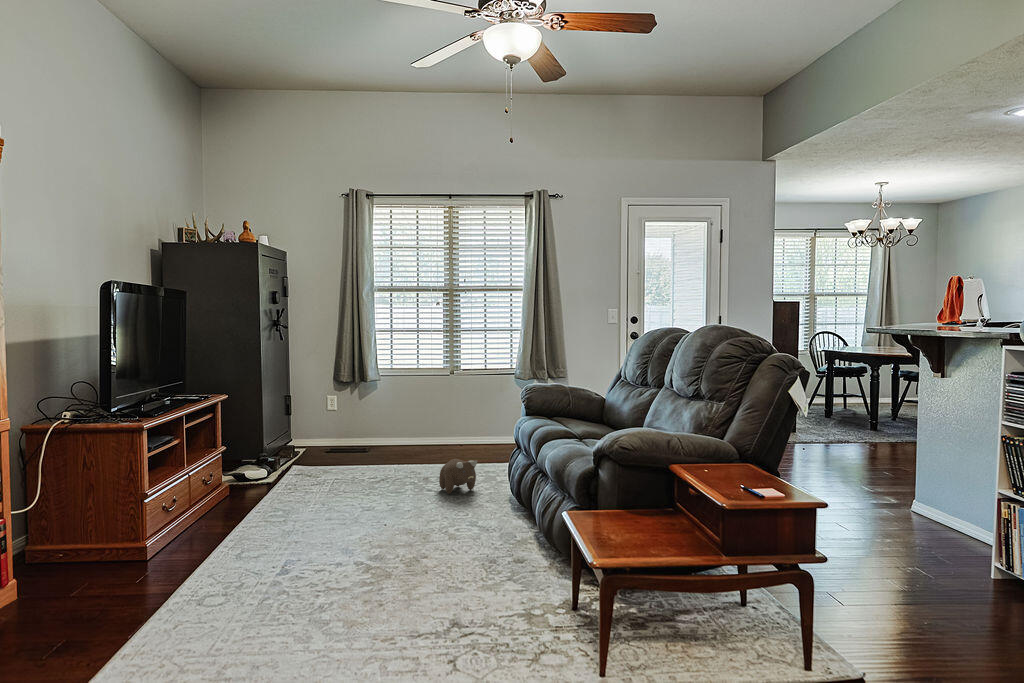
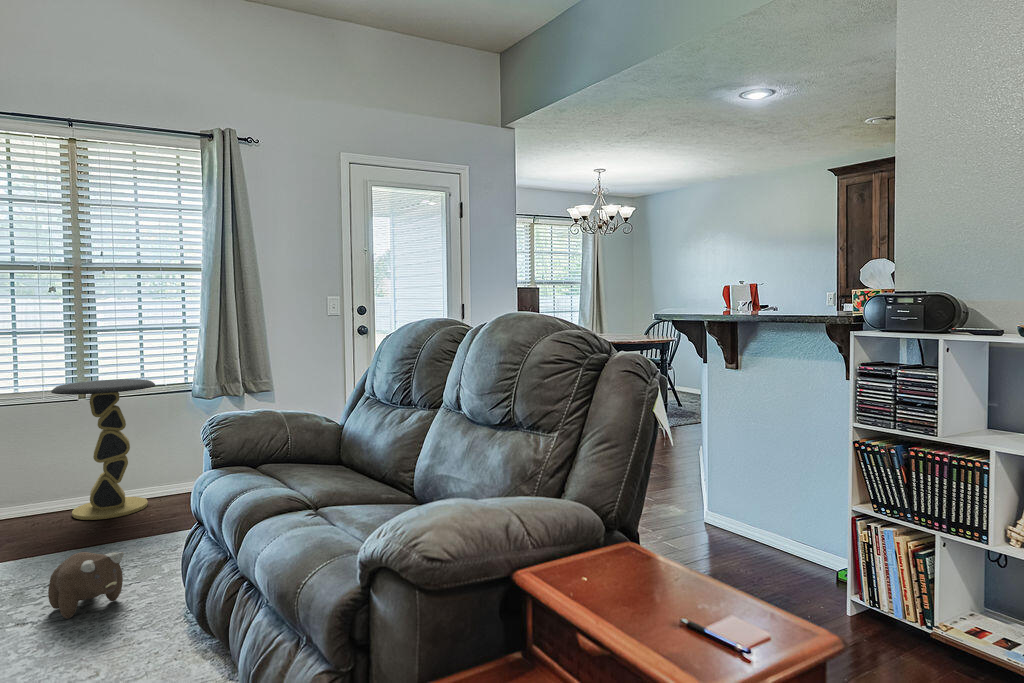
side table: none [436,363,494,452] -> present [51,379,155,520]

